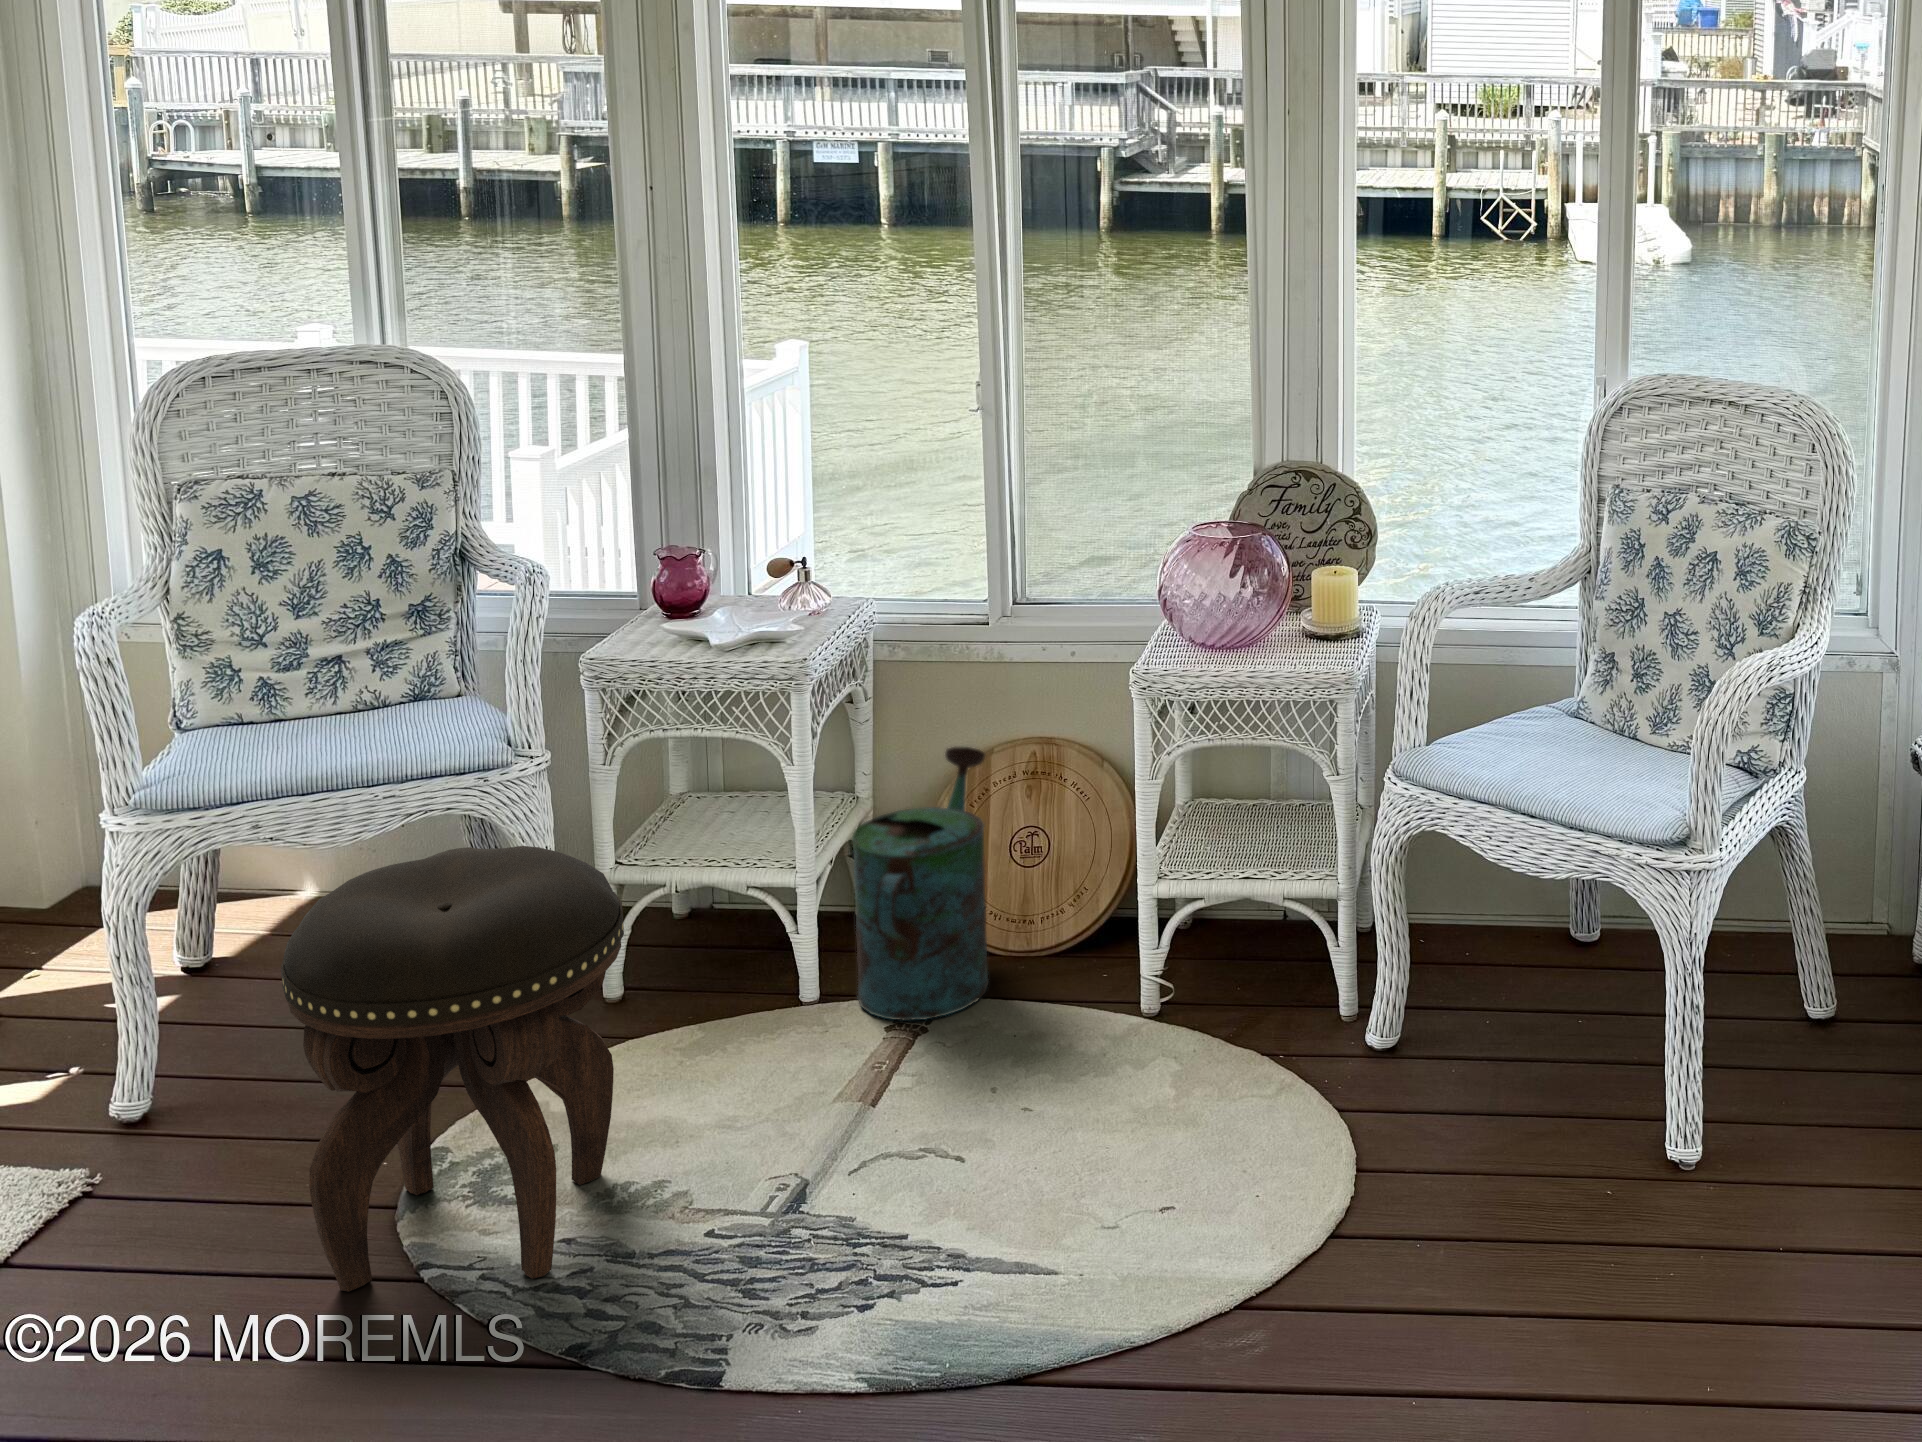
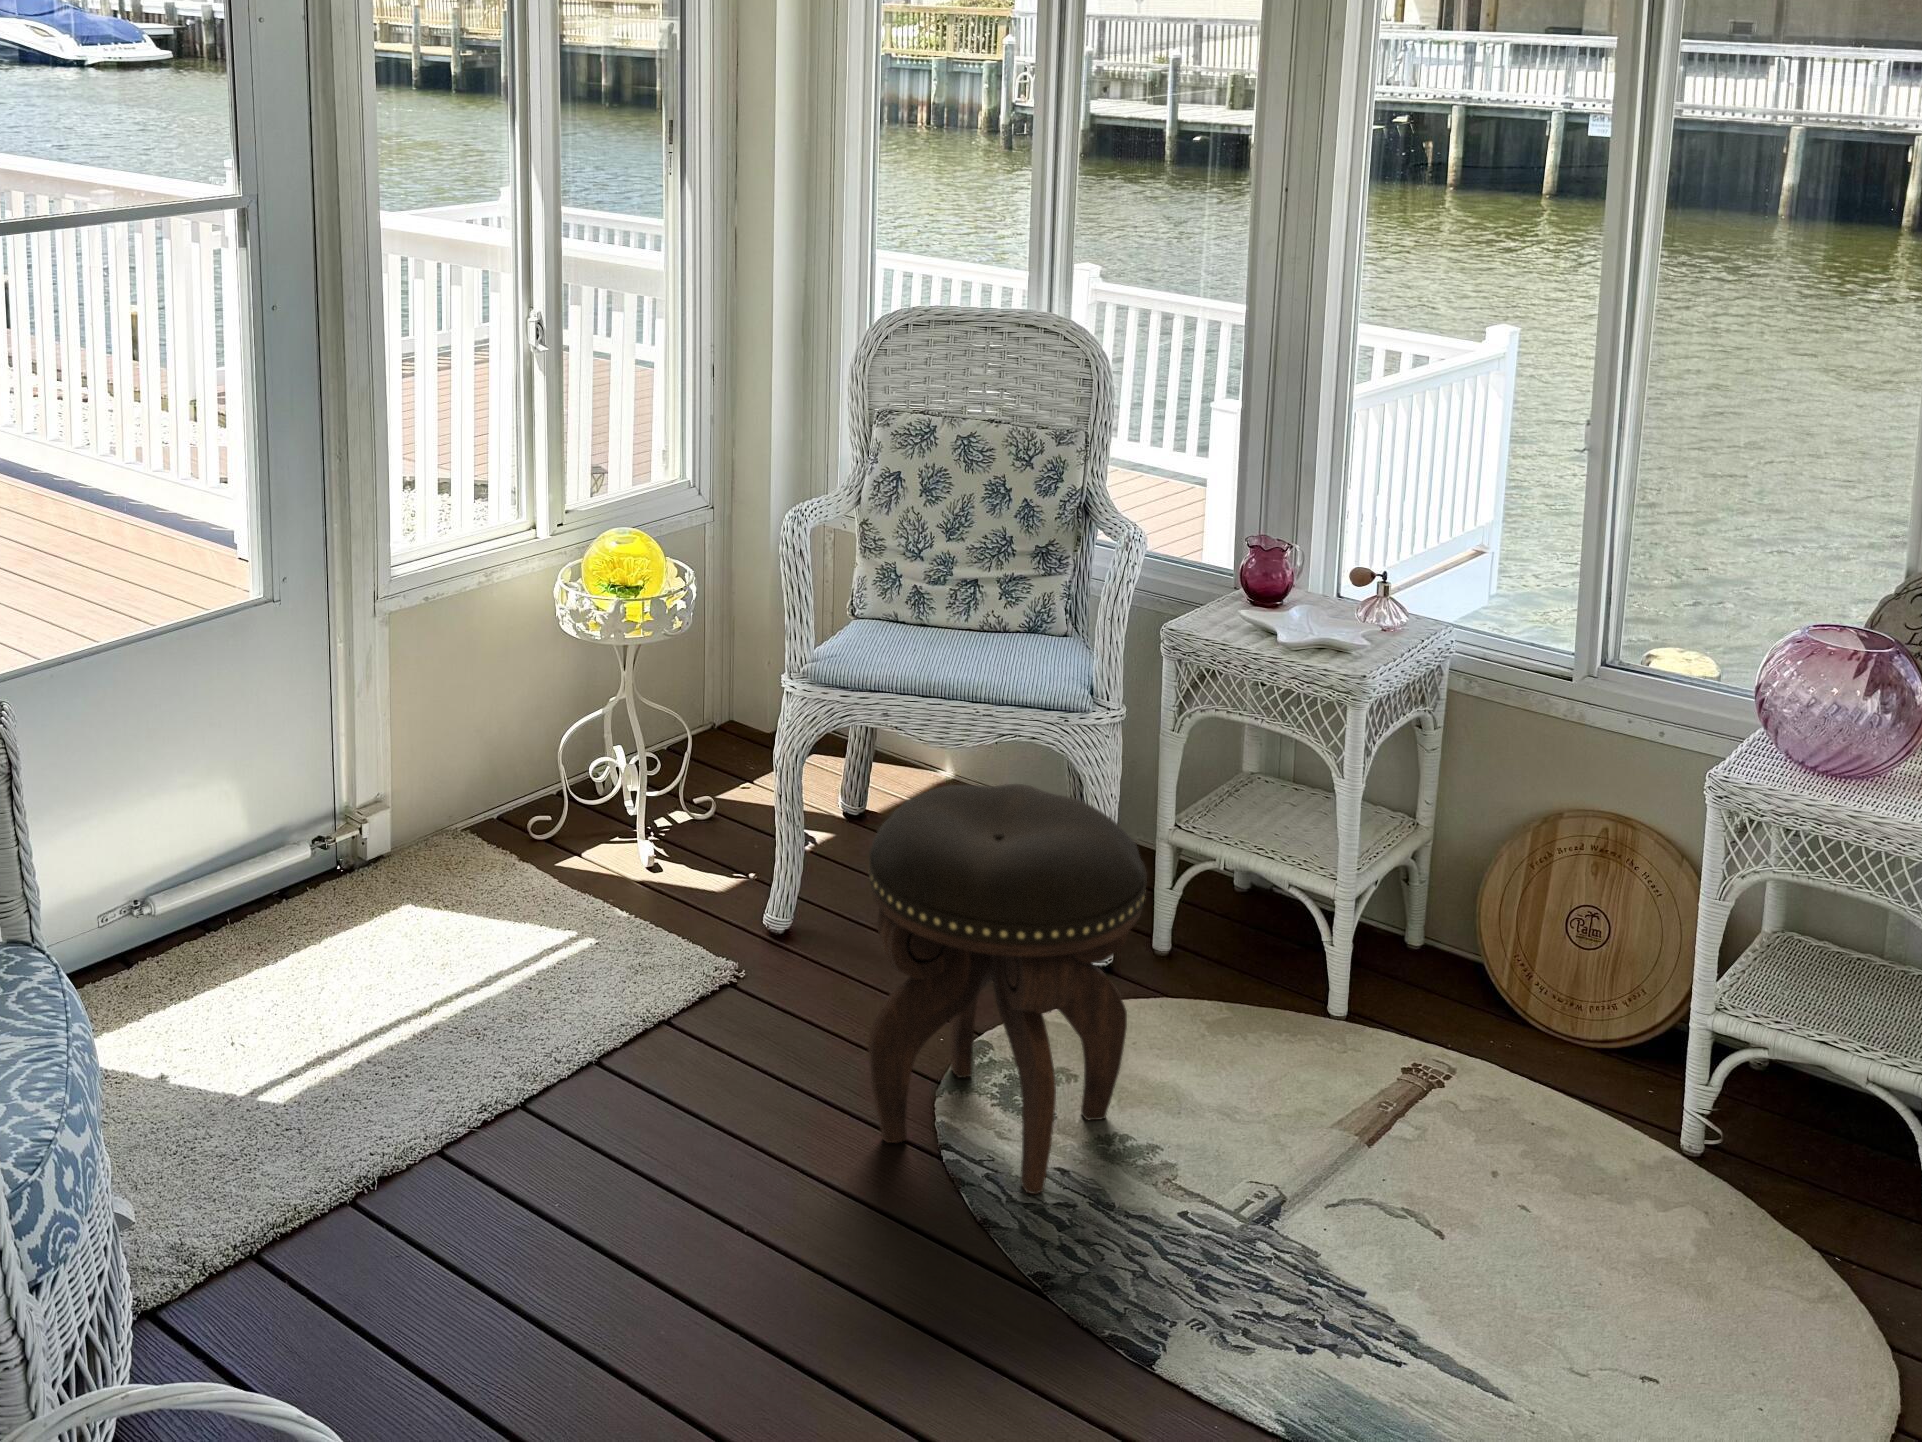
watering can: present [852,747,989,1021] -> none [1378,799,1550,1076]

